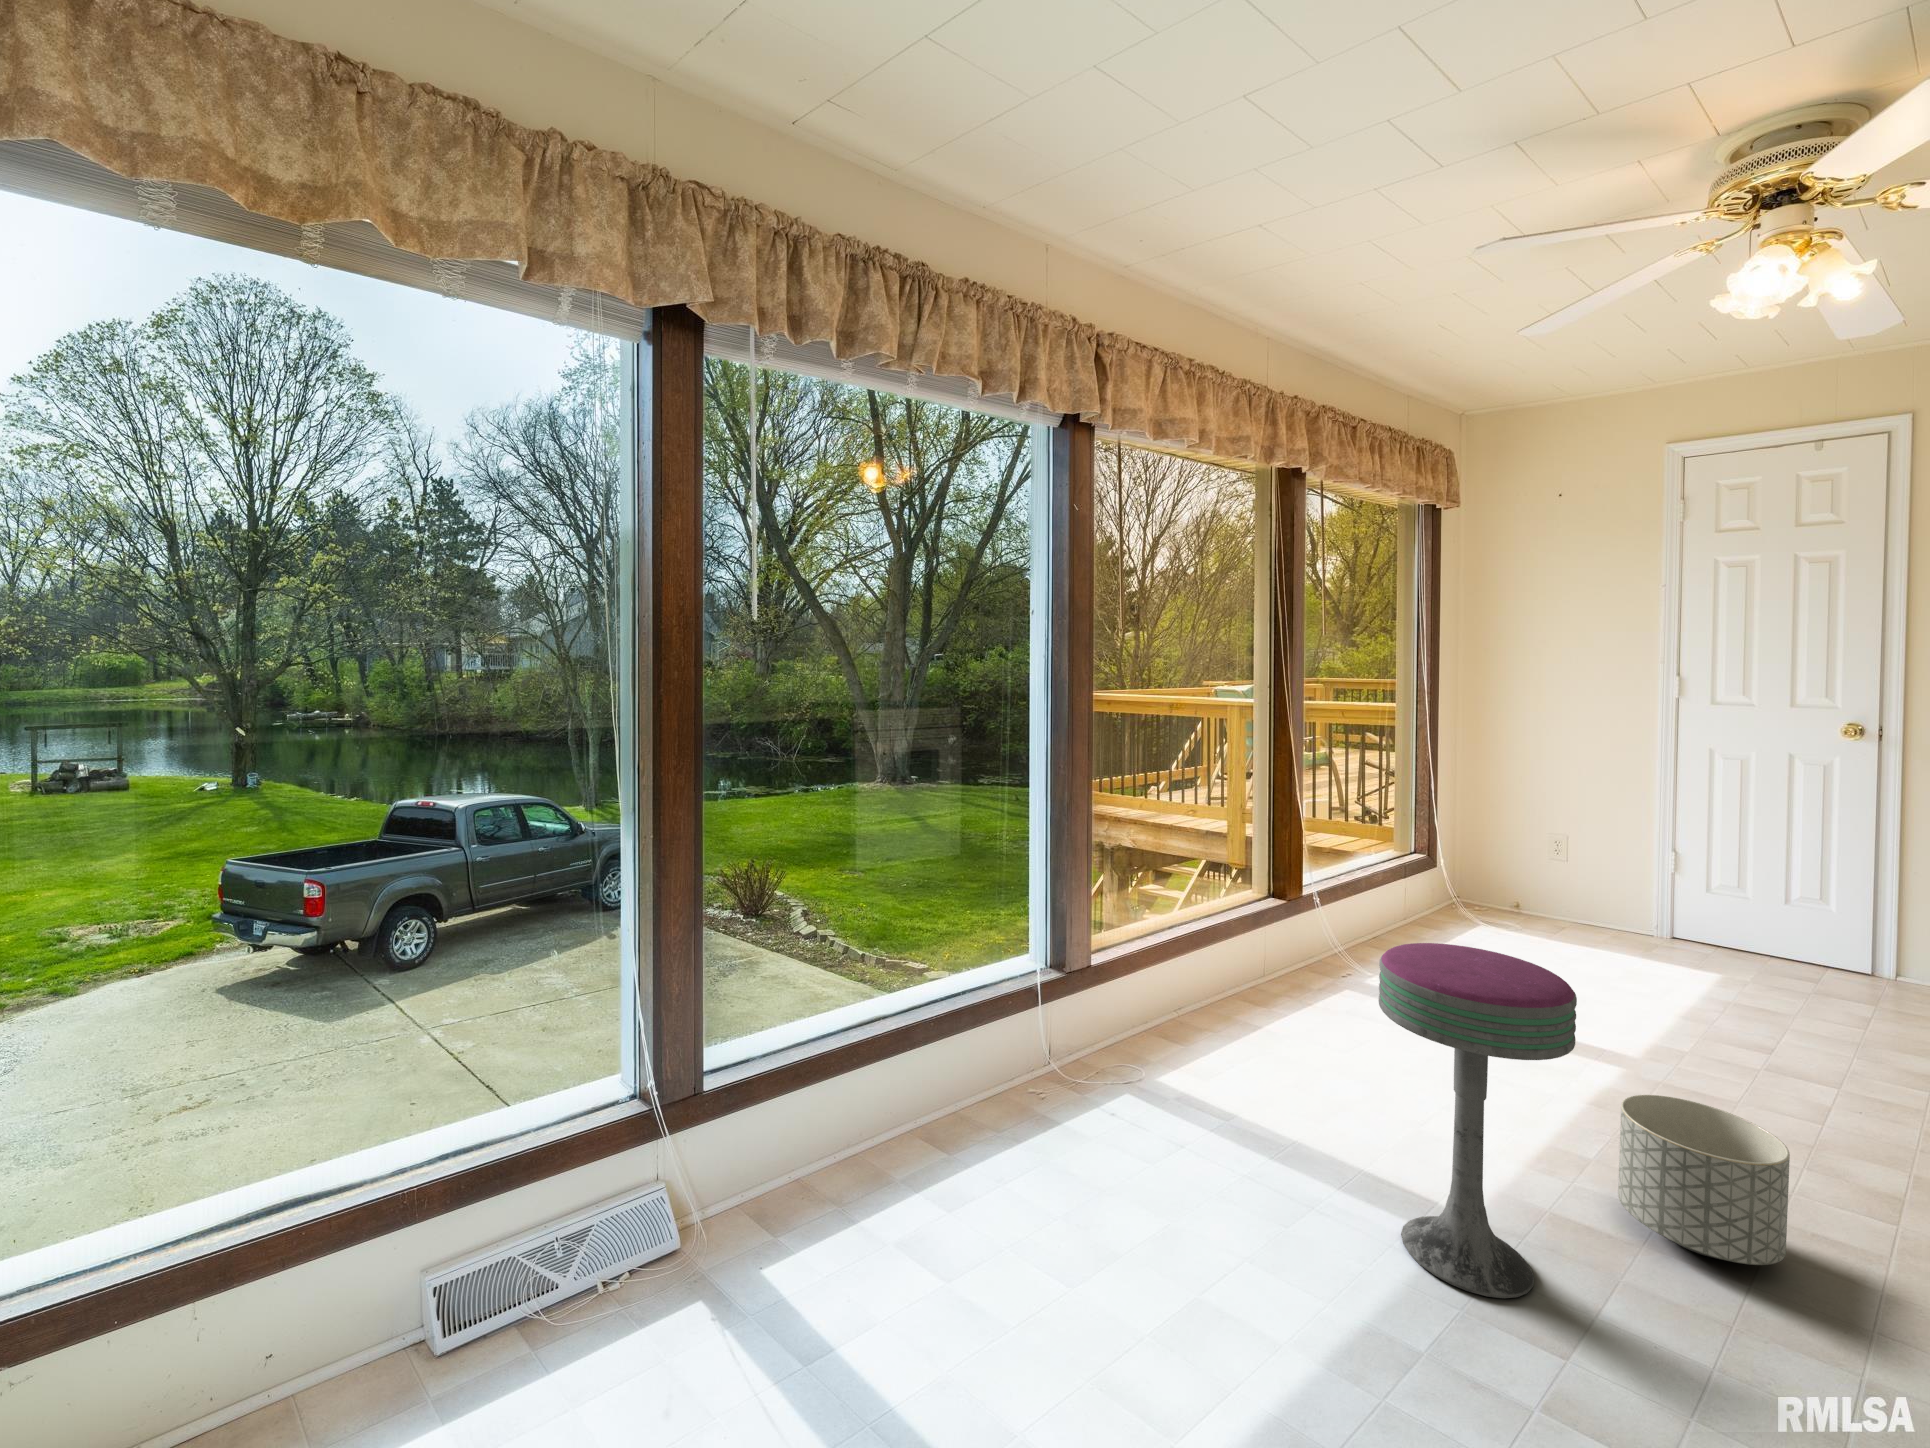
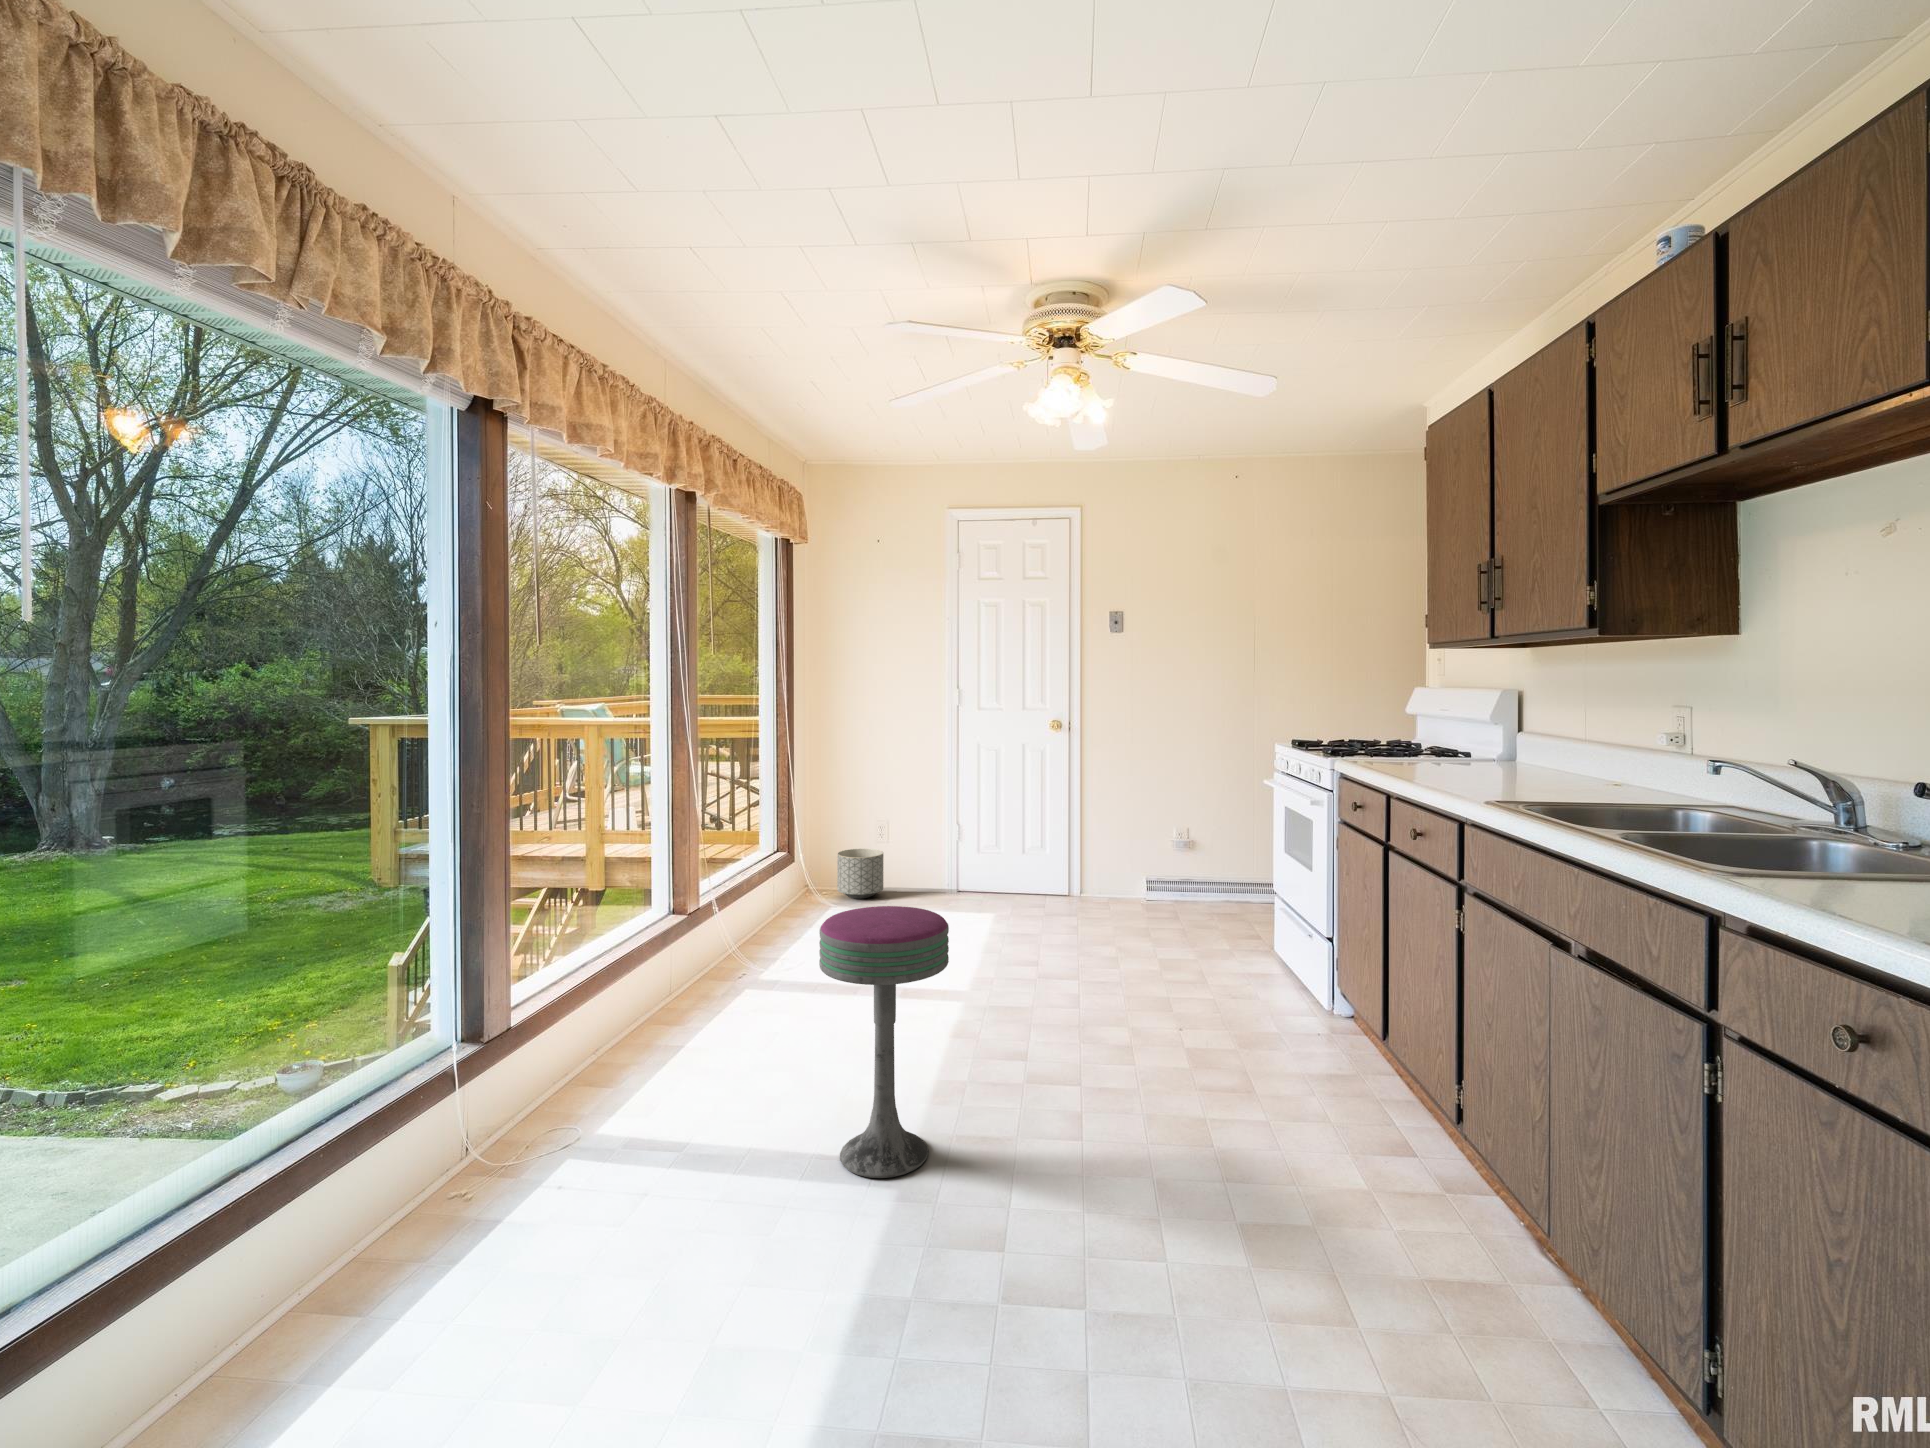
planter: present [1618,1095,1790,1265] -> present [837,849,883,899]

